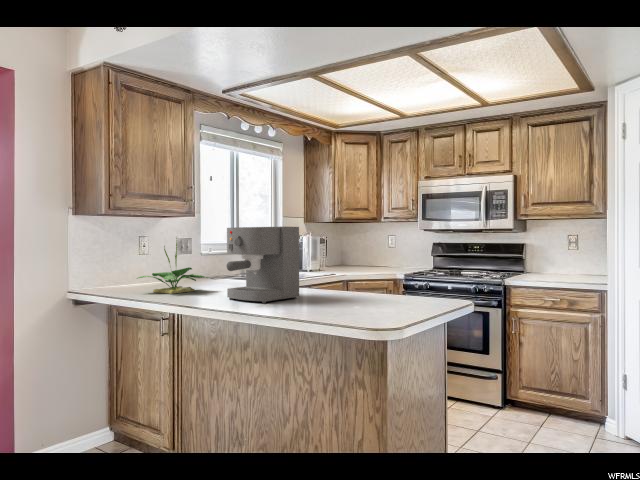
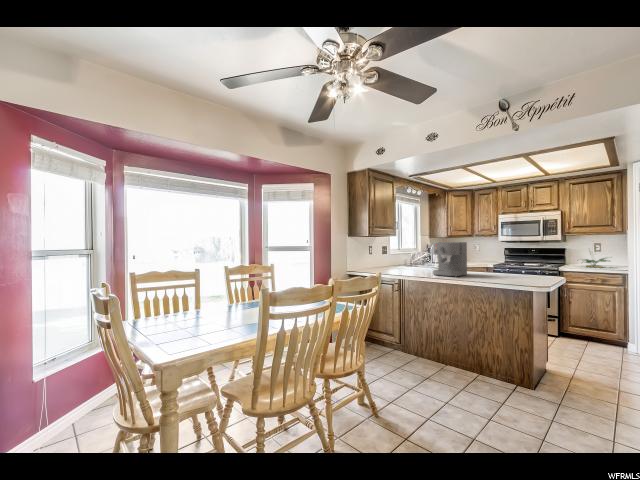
potted plant: present [138,238,208,294] -> present [584,258,607,268]

